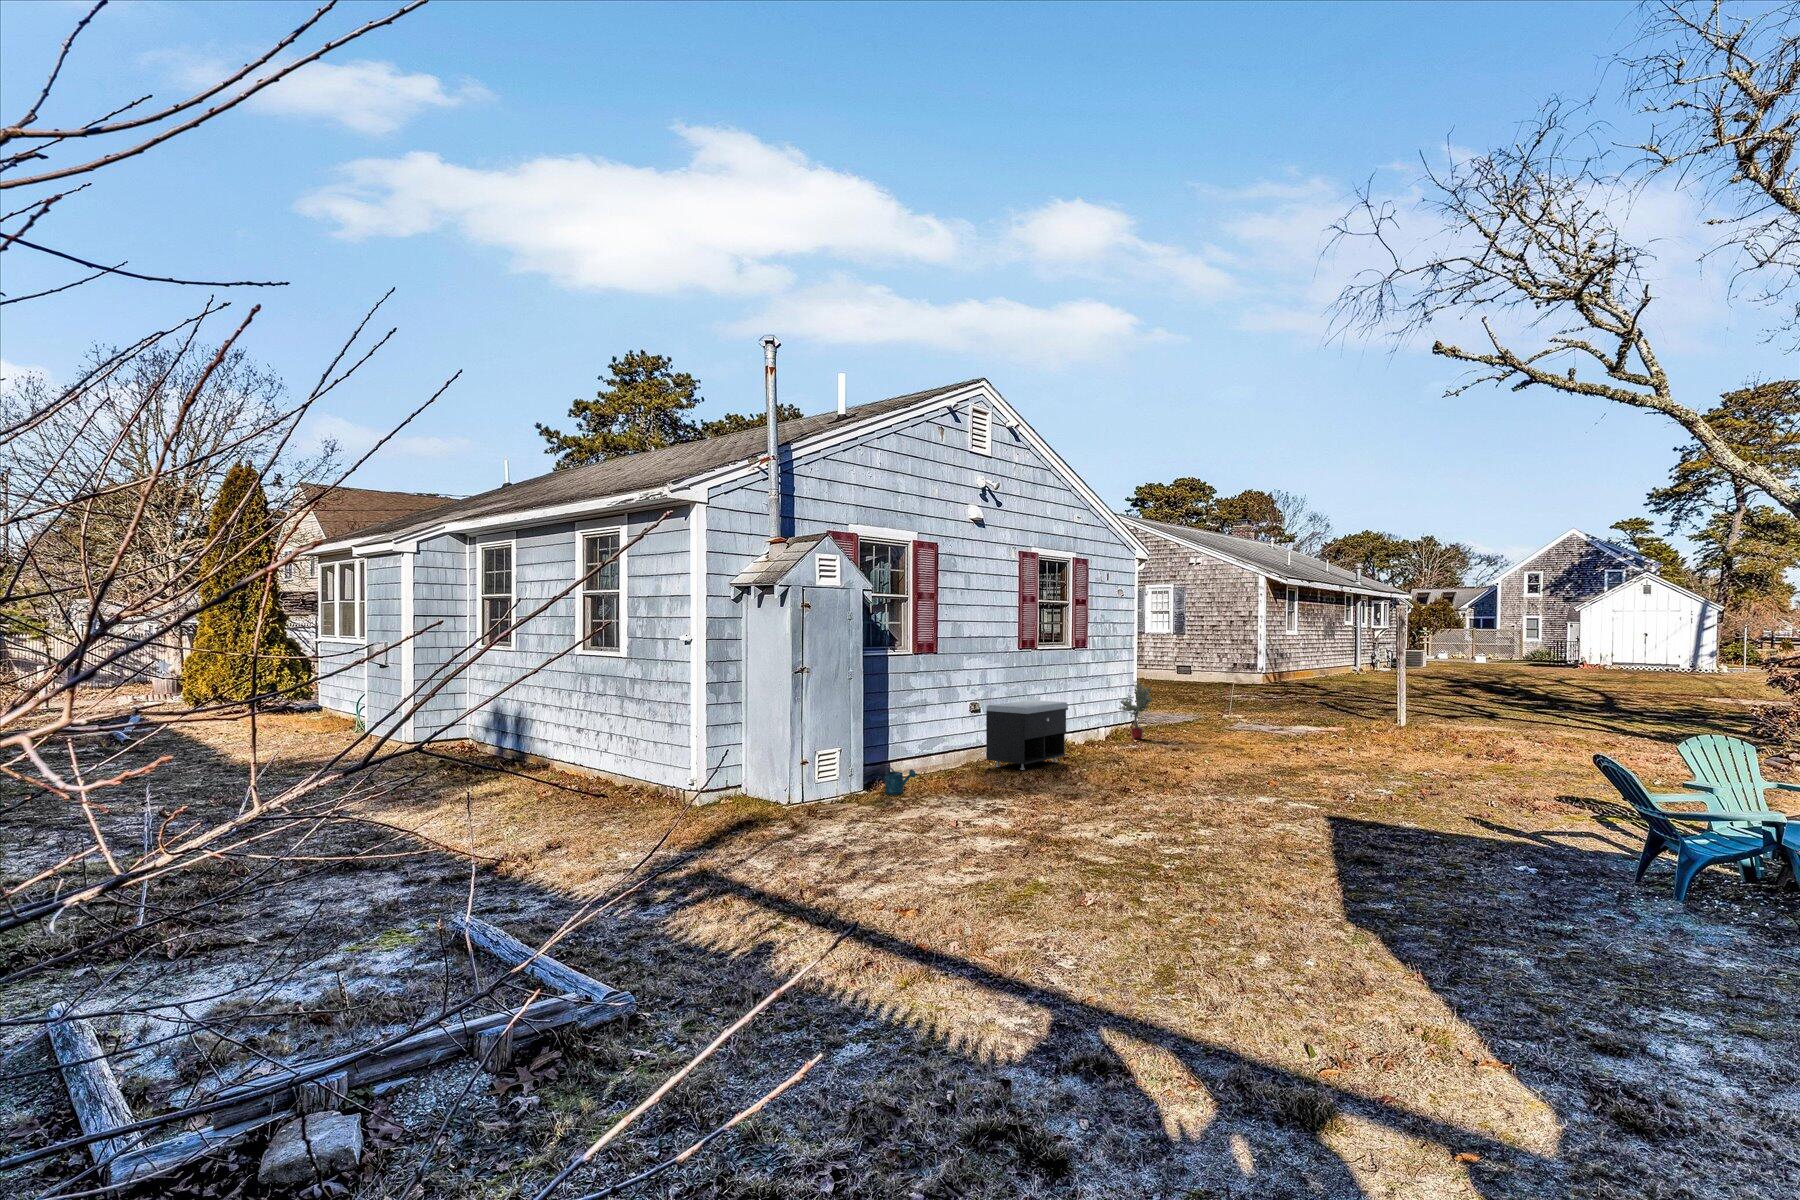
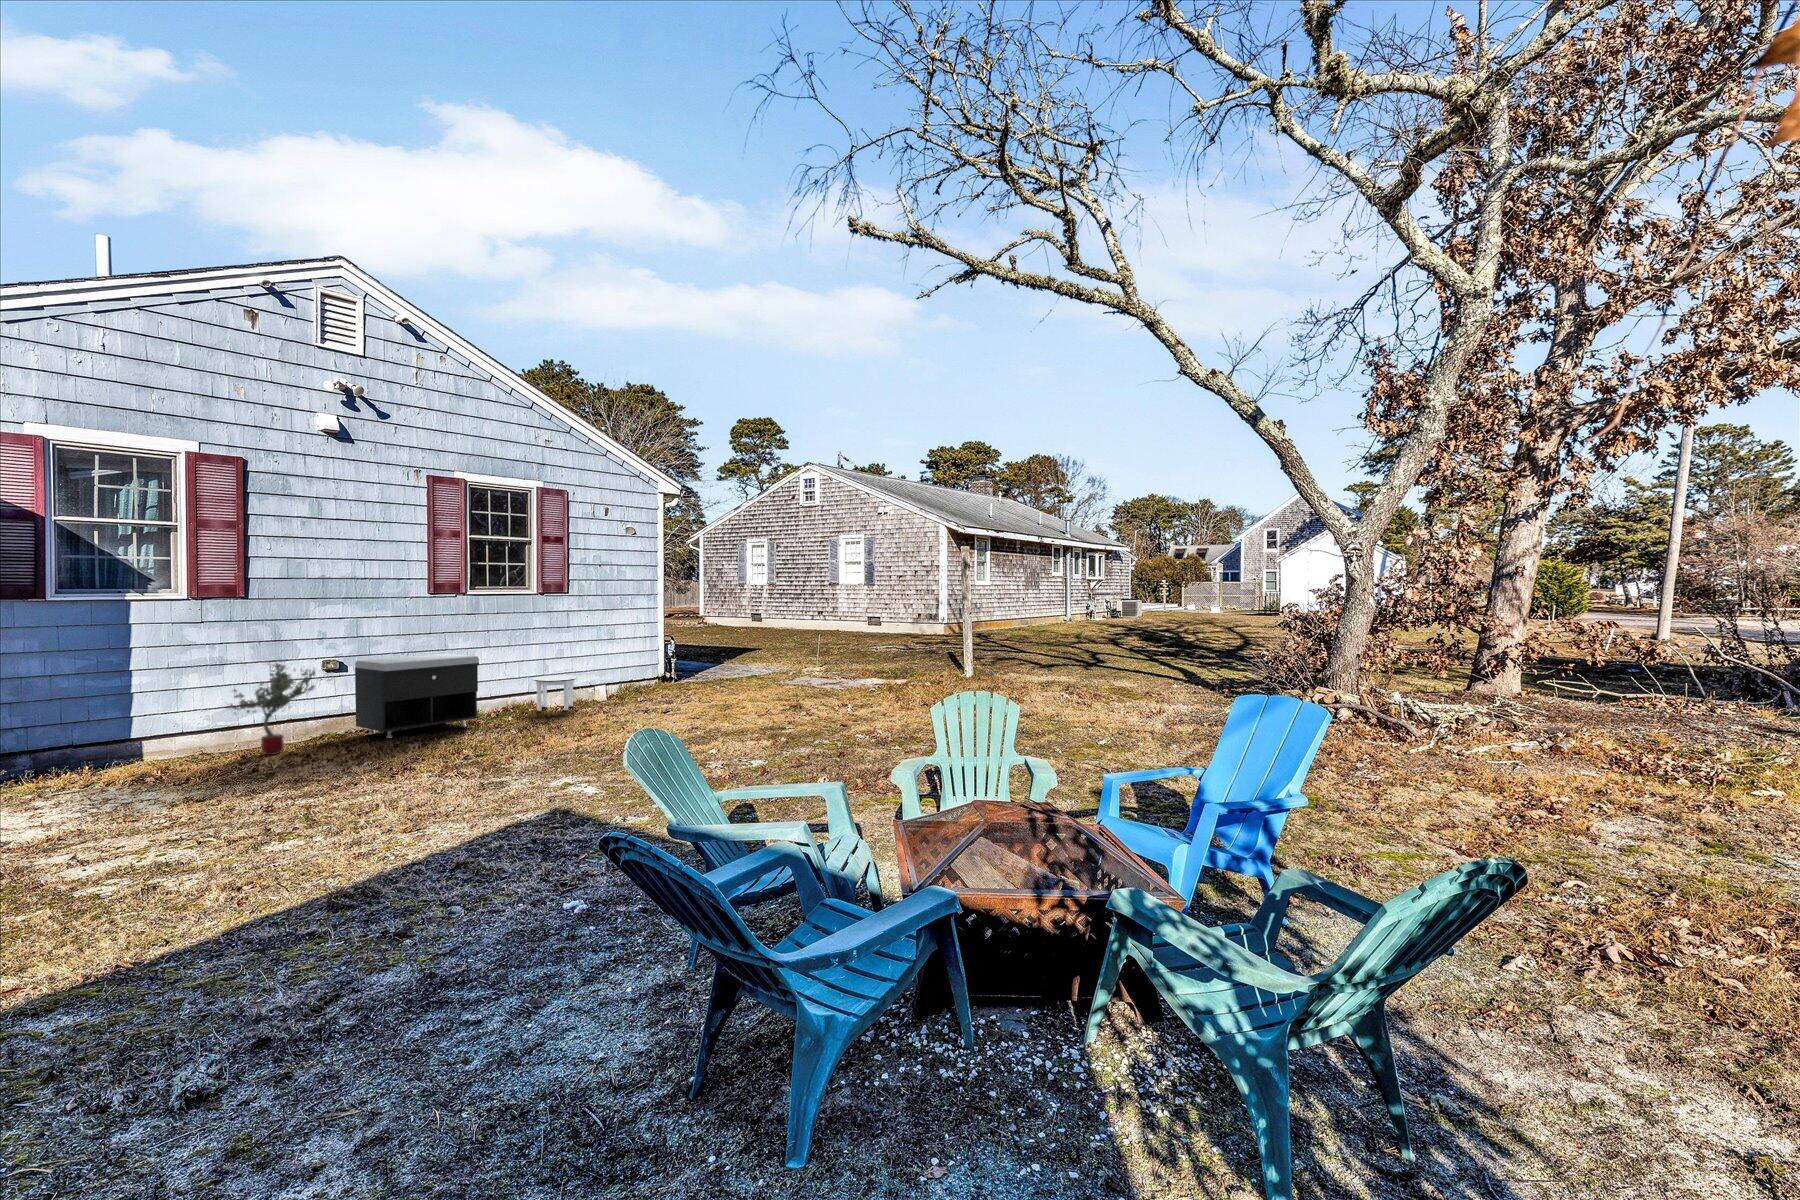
potted tree: present [1119,681,1152,739] -> present [225,659,316,755]
round table: none [1071,721,1107,751] -> present [533,676,577,711]
watering can: present [882,767,916,795] -> none [84,744,117,780]

